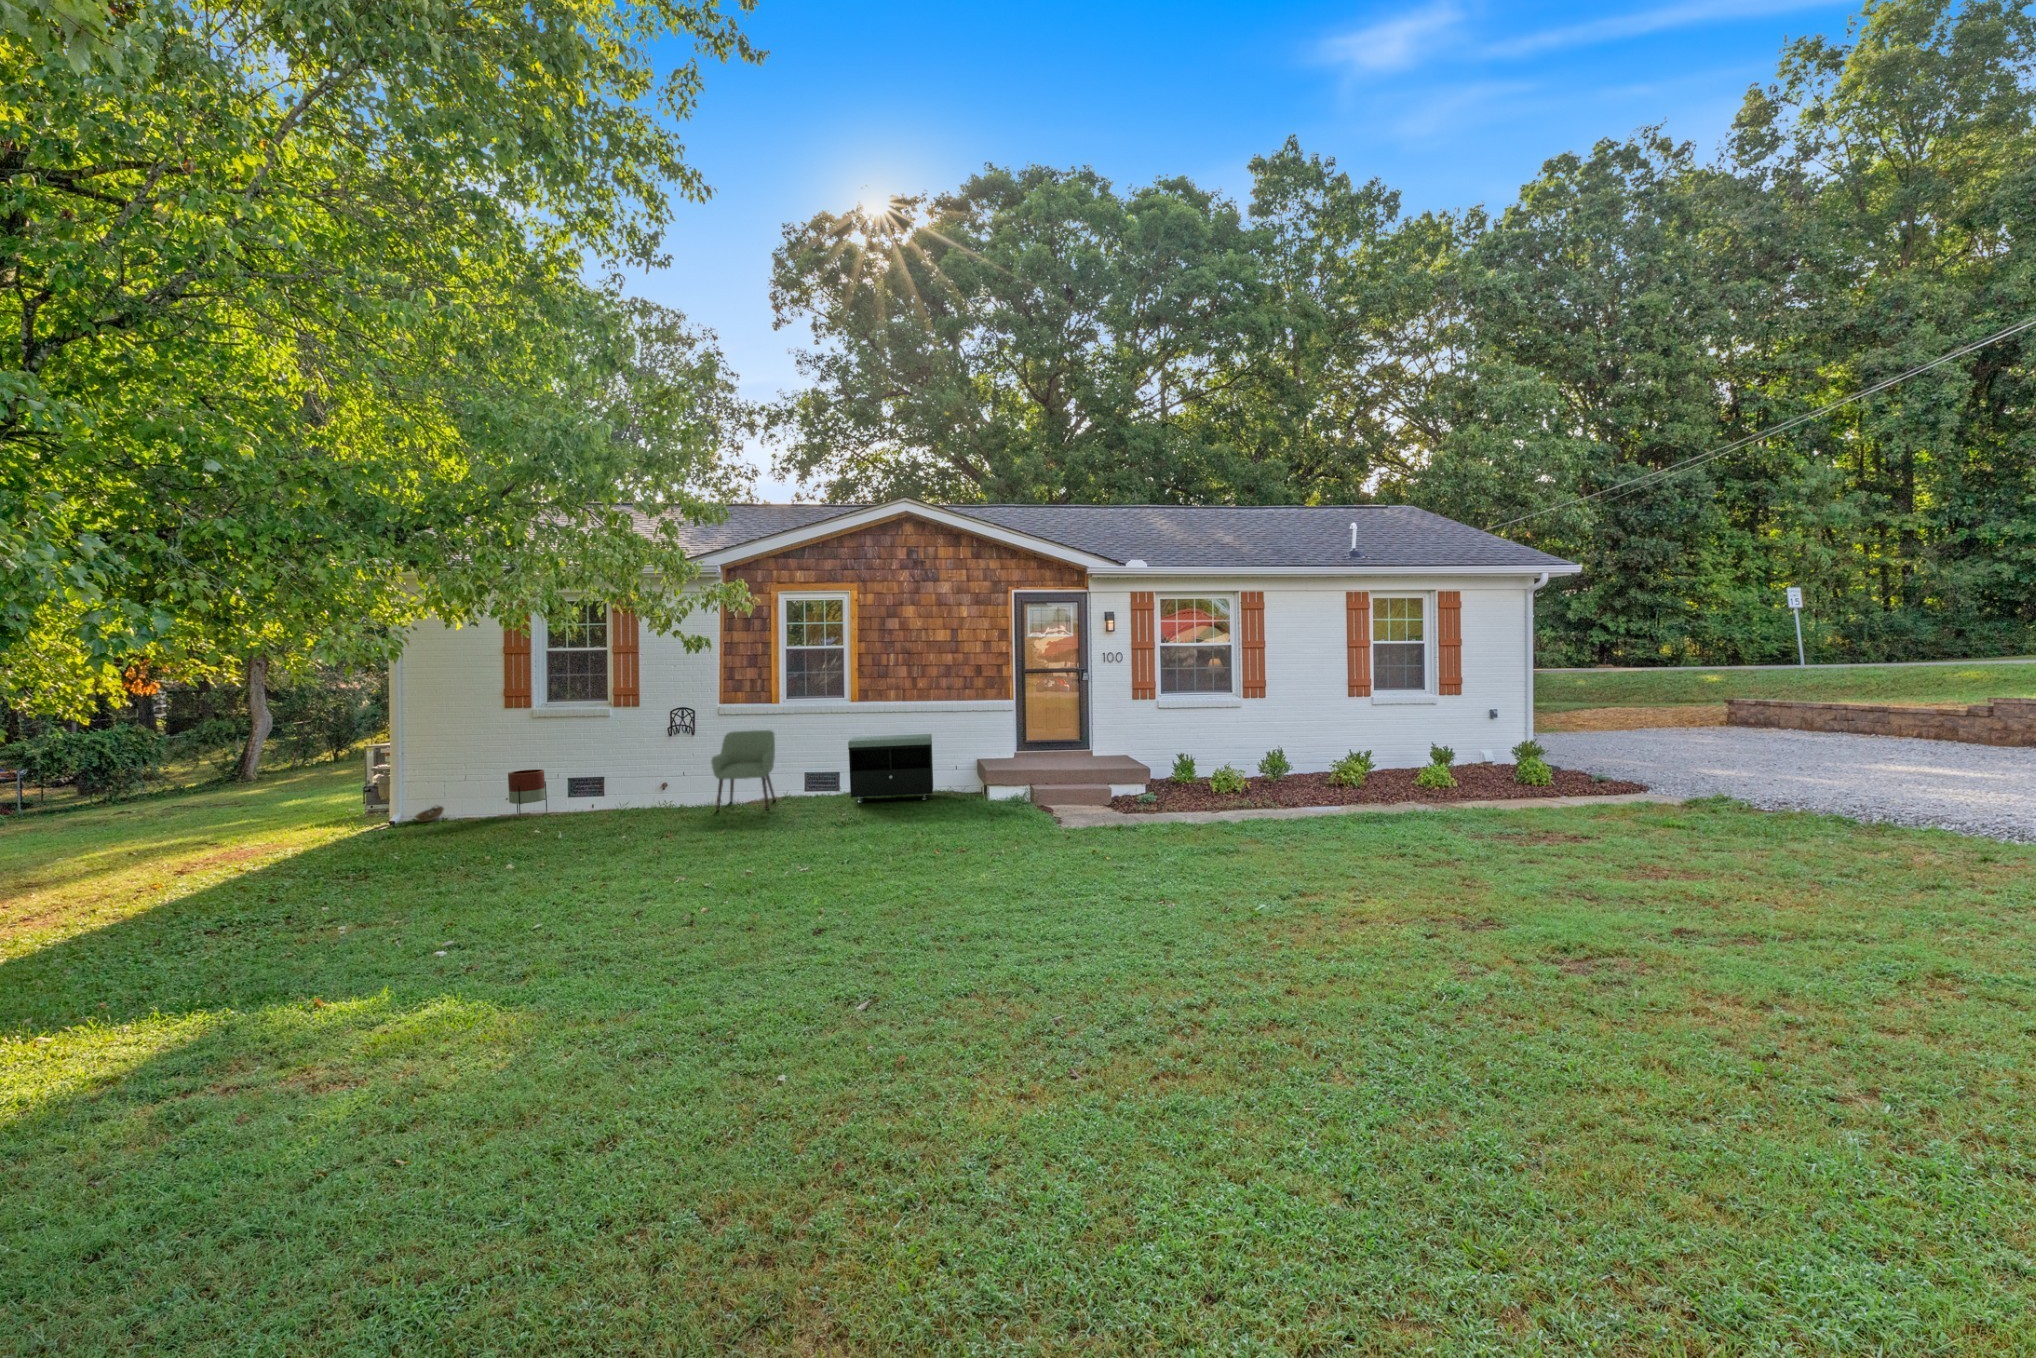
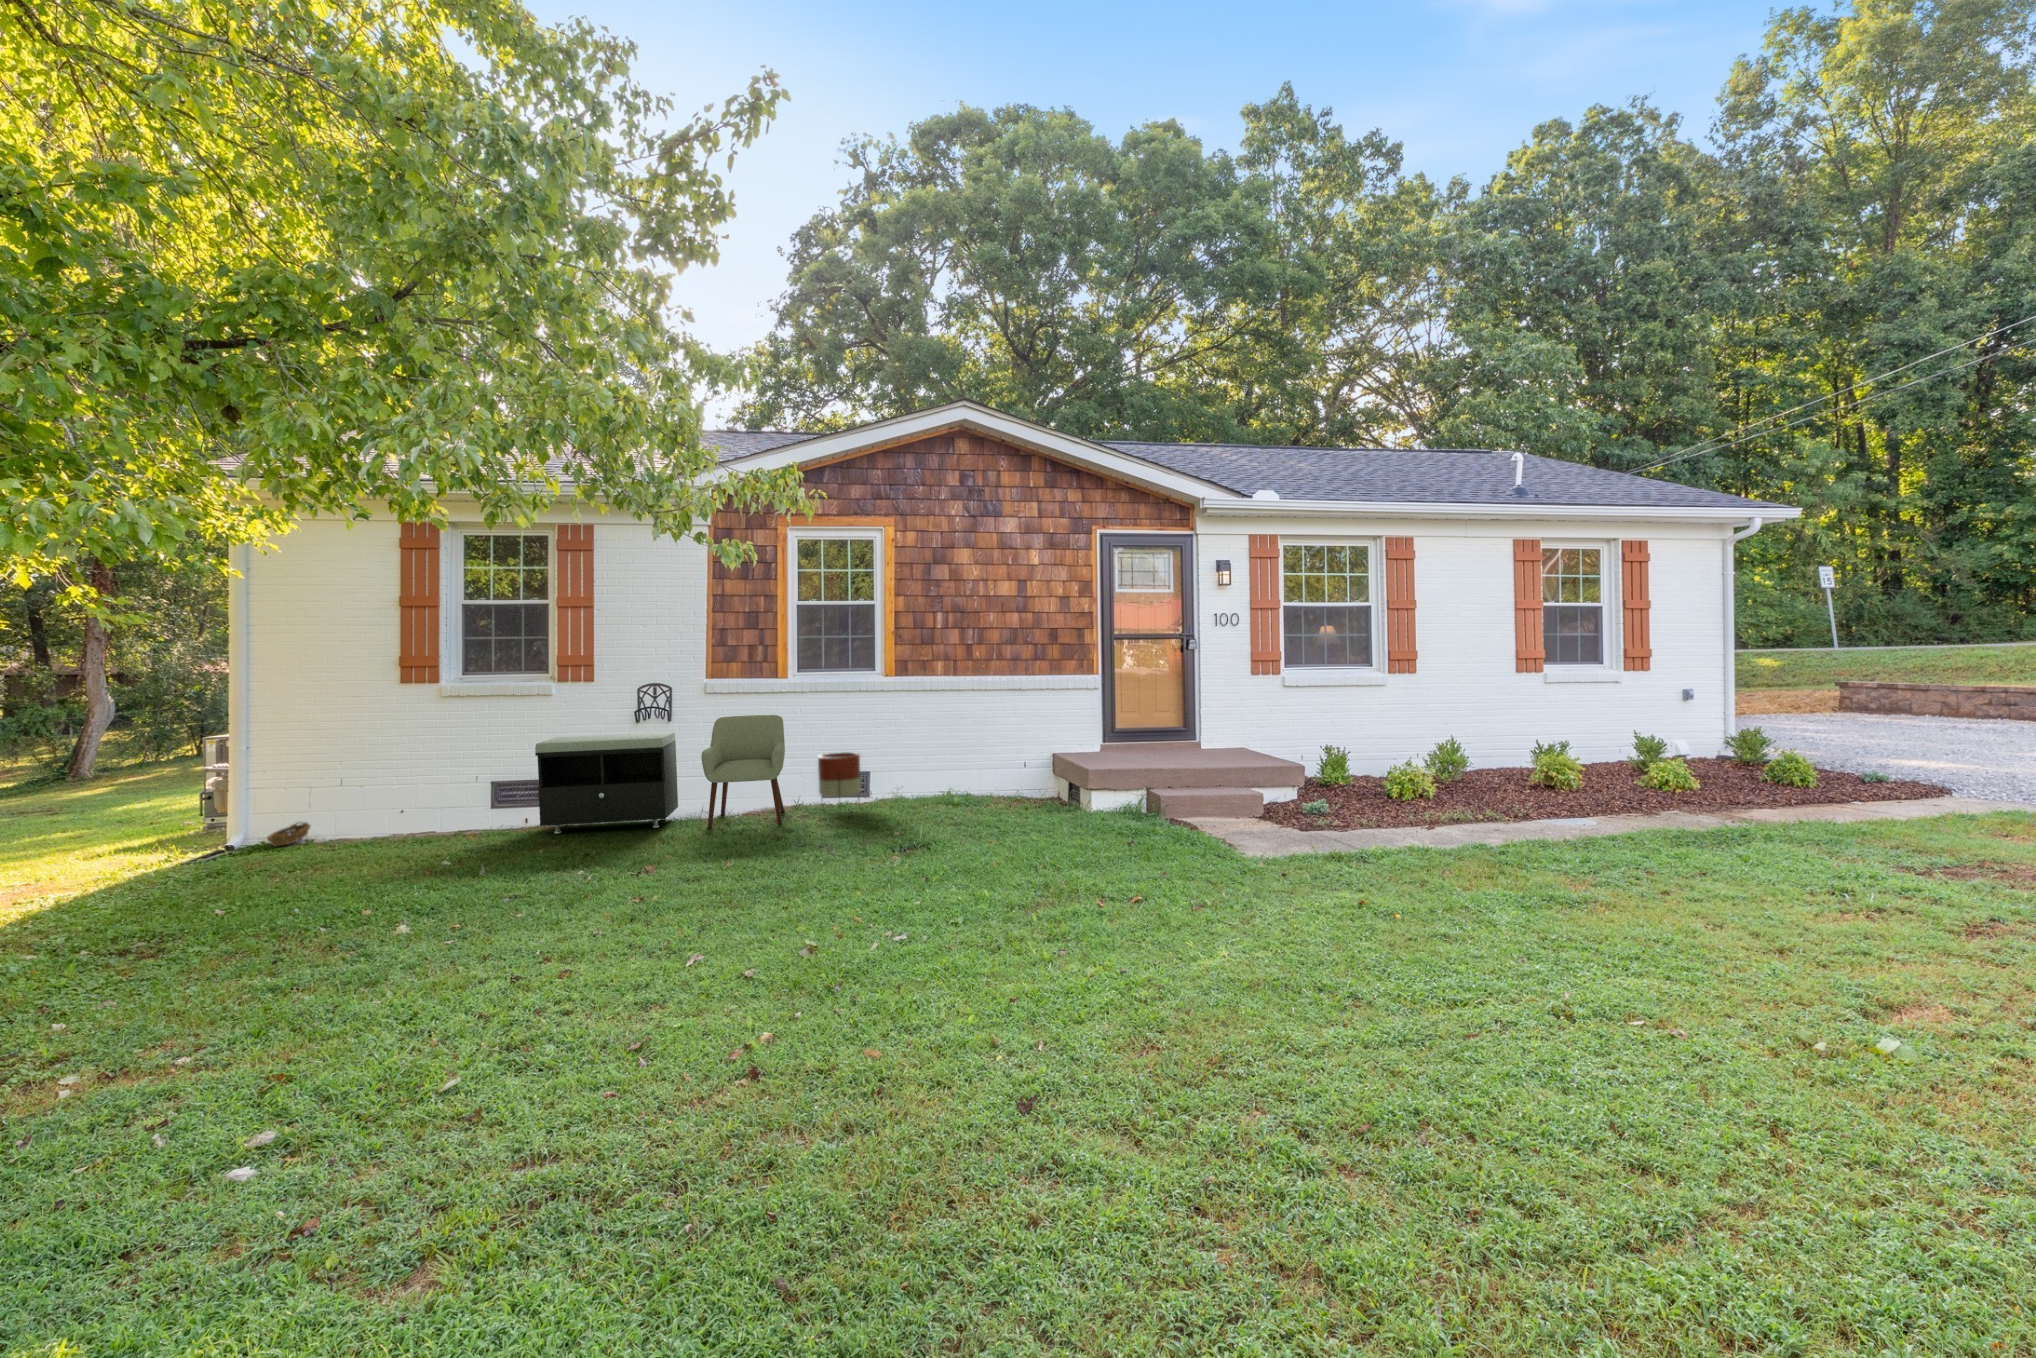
storage bench: present [848,734,933,803] -> present [535,732,678,834]
planter: present [508,769,547,817] -> present [818,752,861,797]

